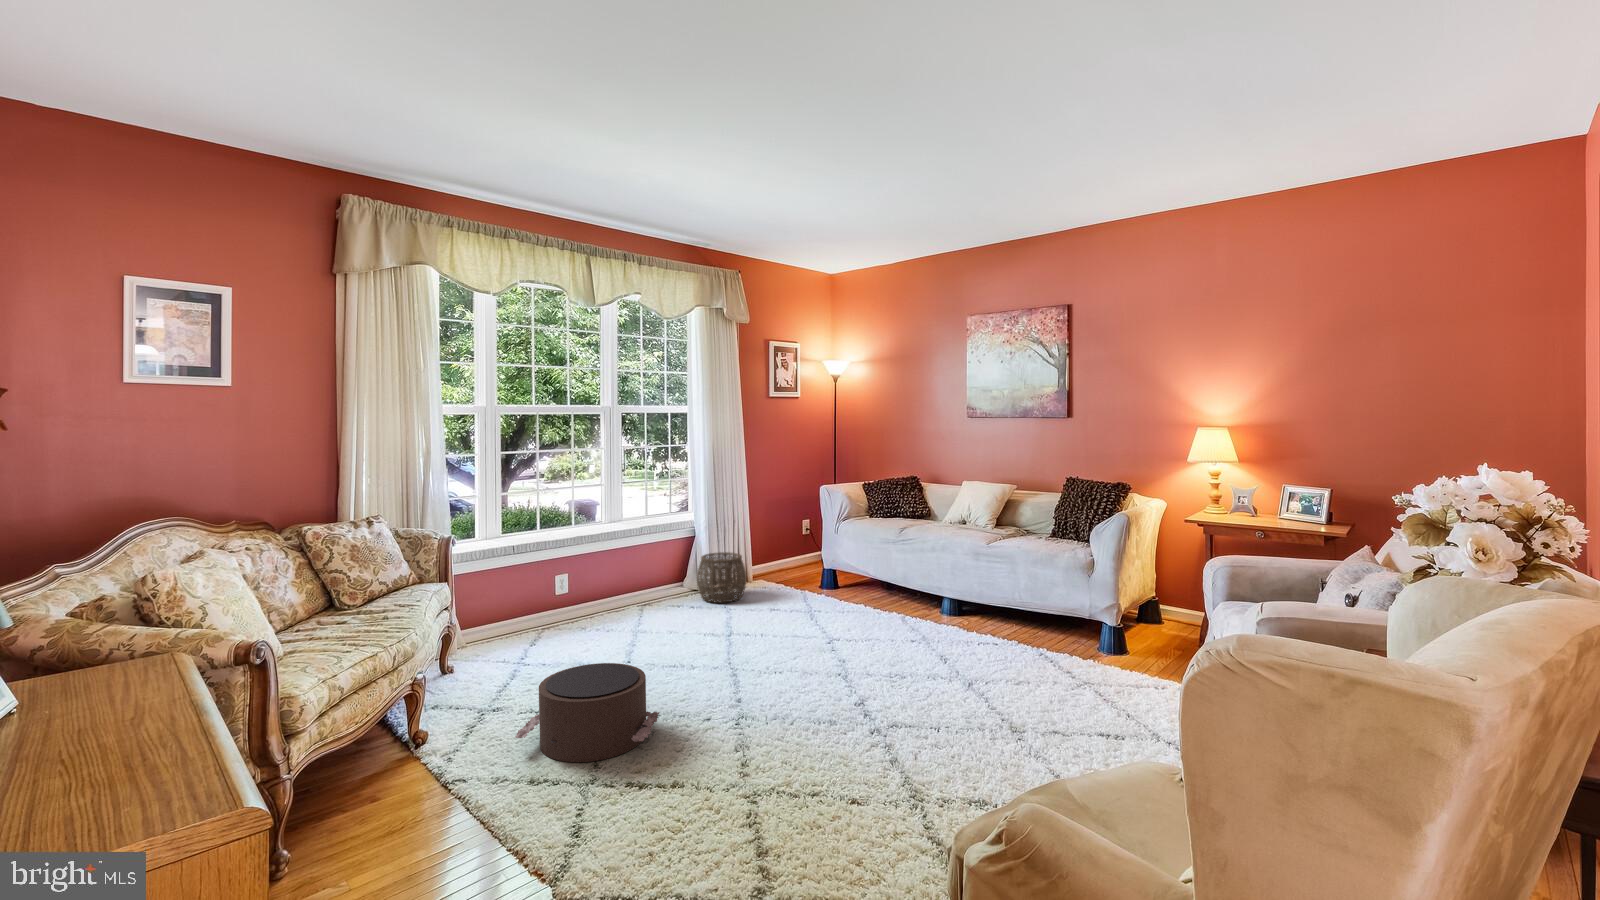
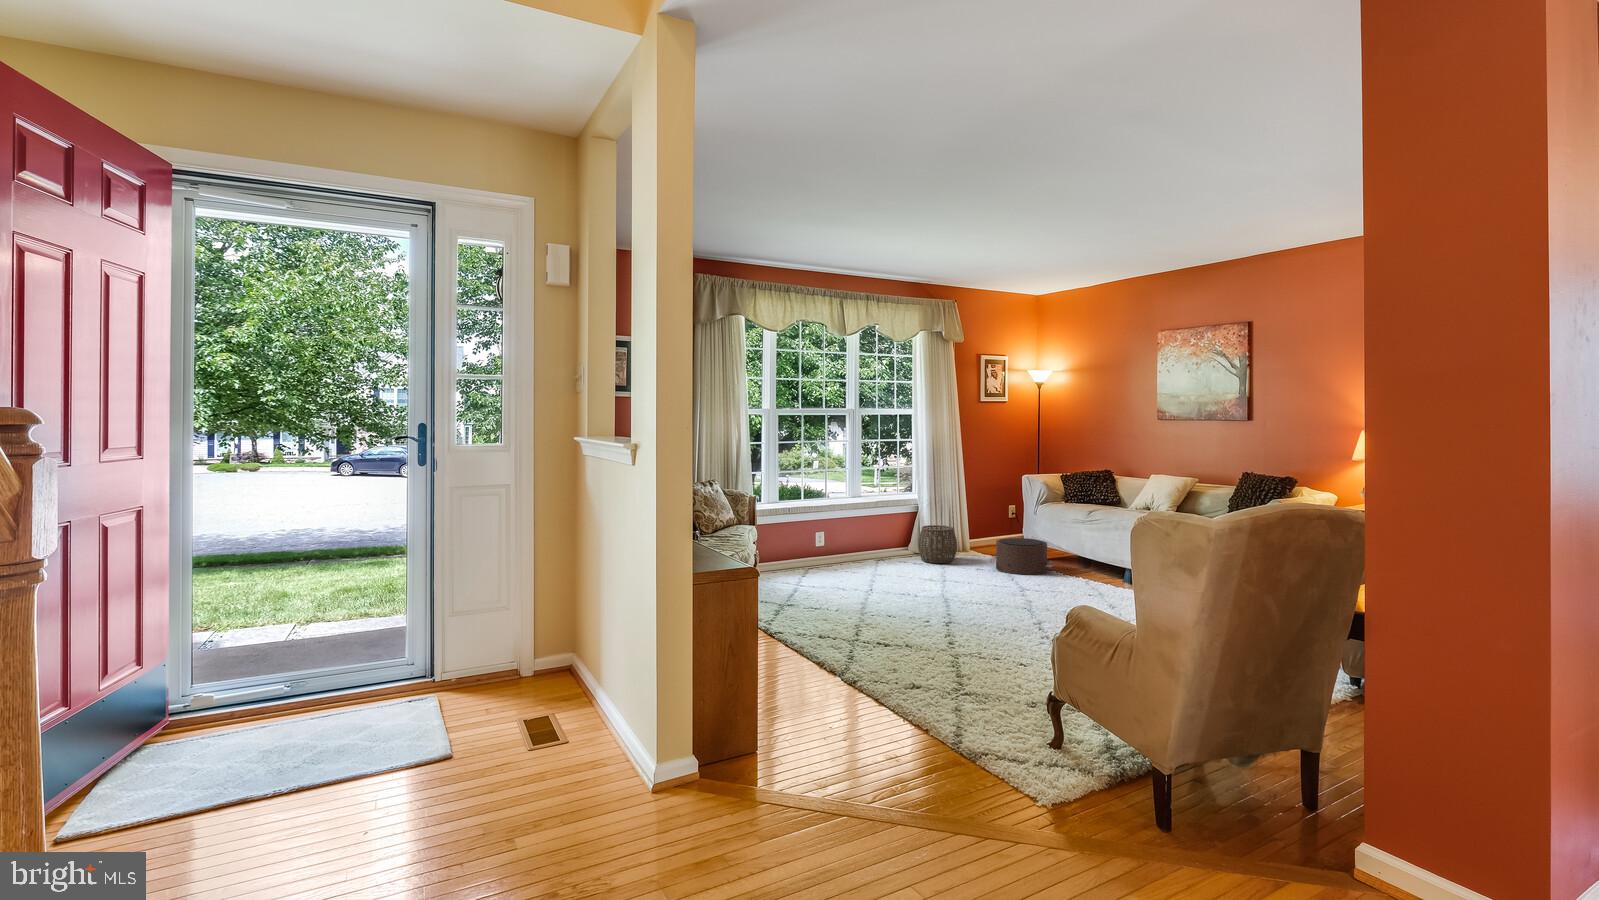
pouf: present [515,663,659,762] -> present [989,538,1053,575]

